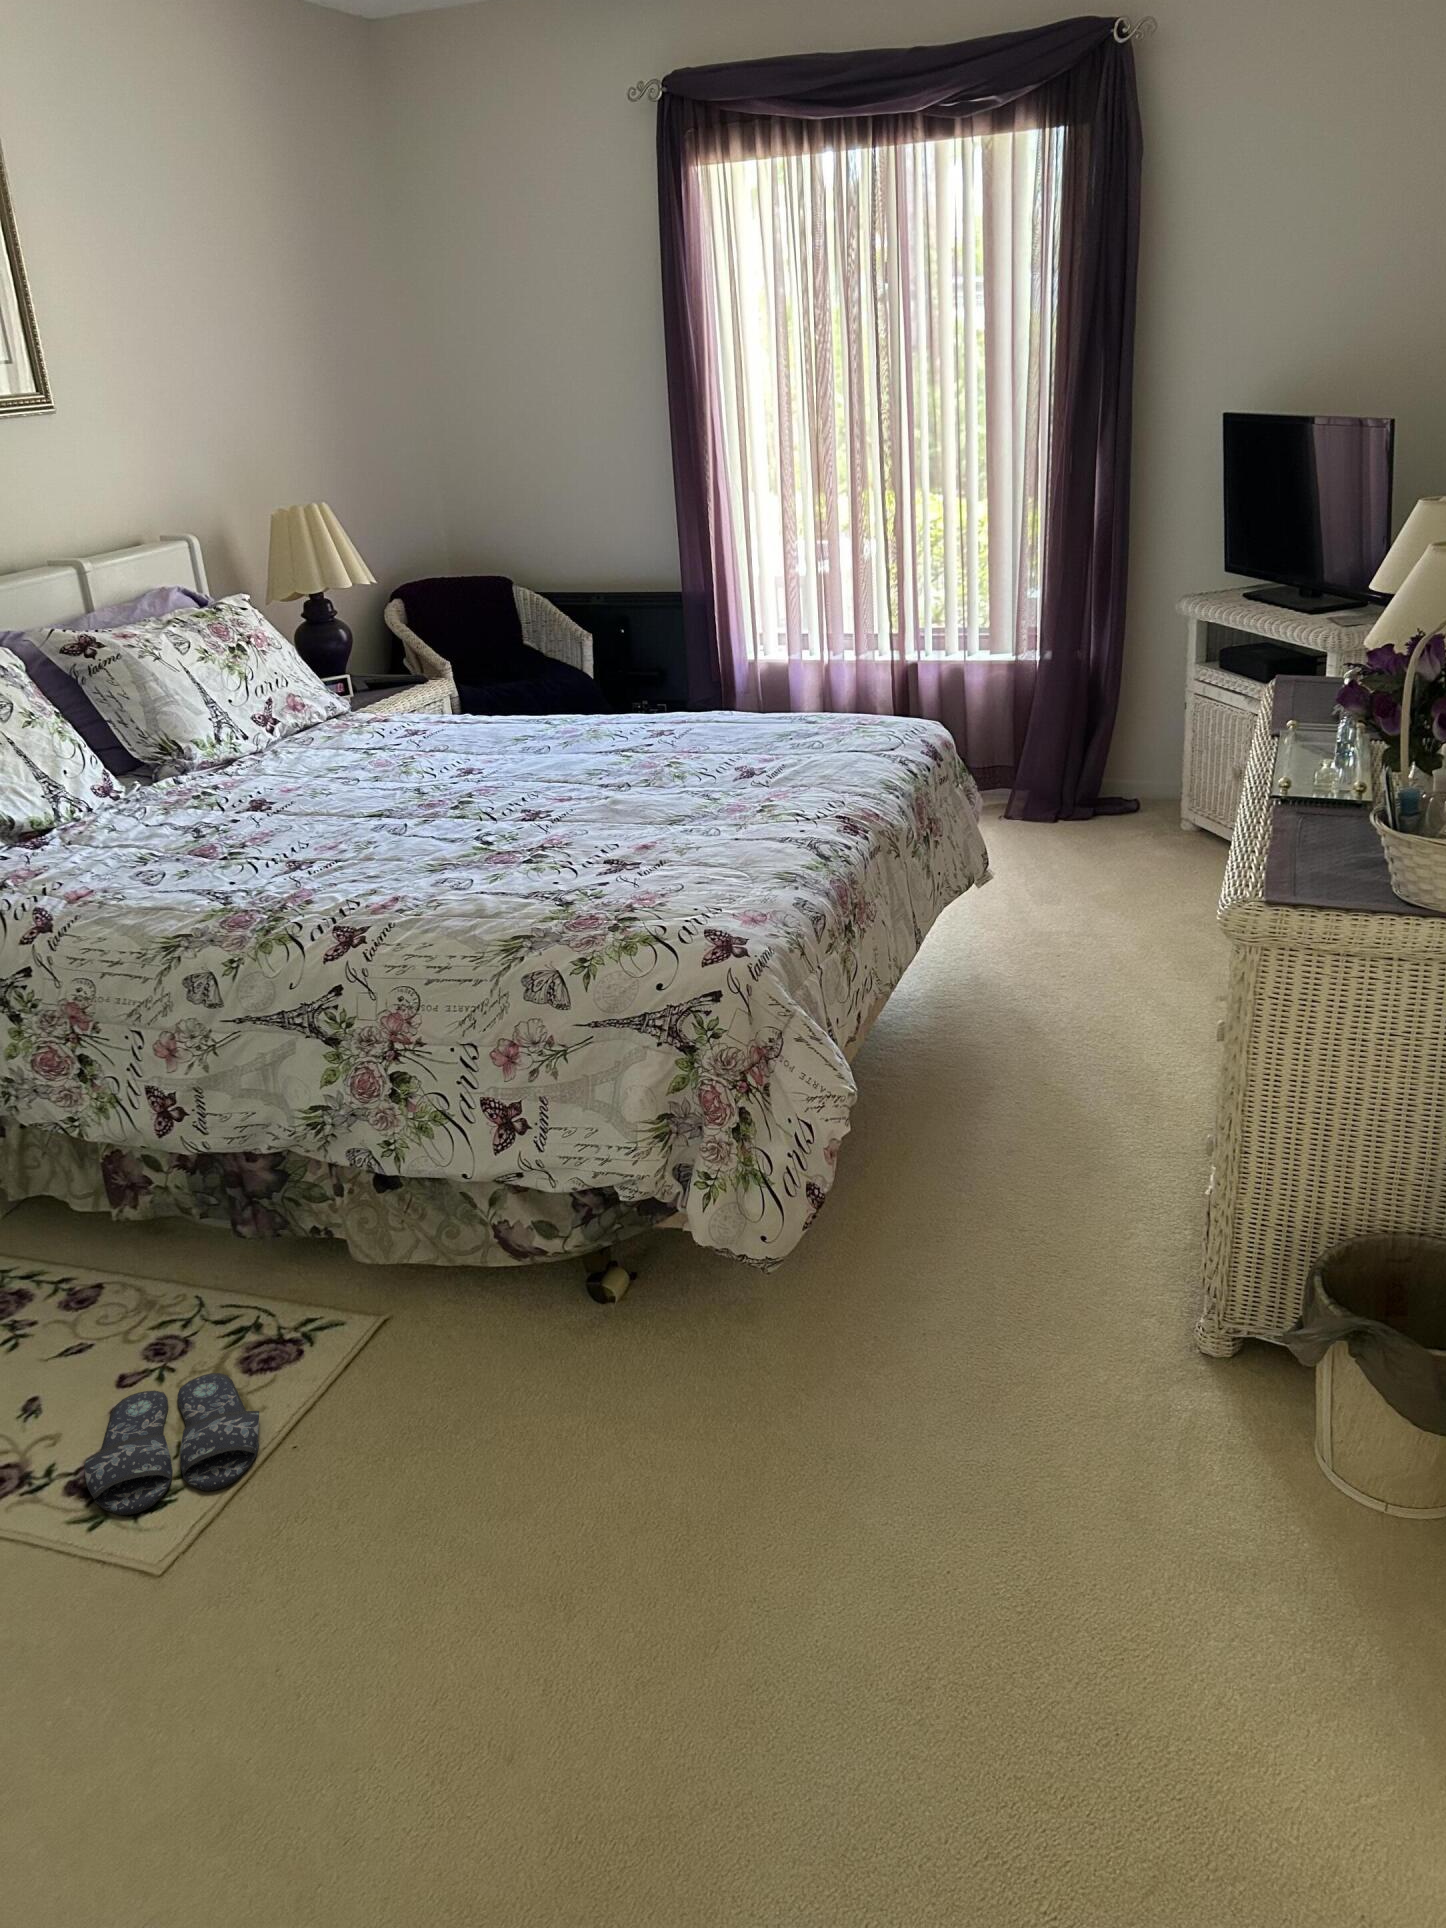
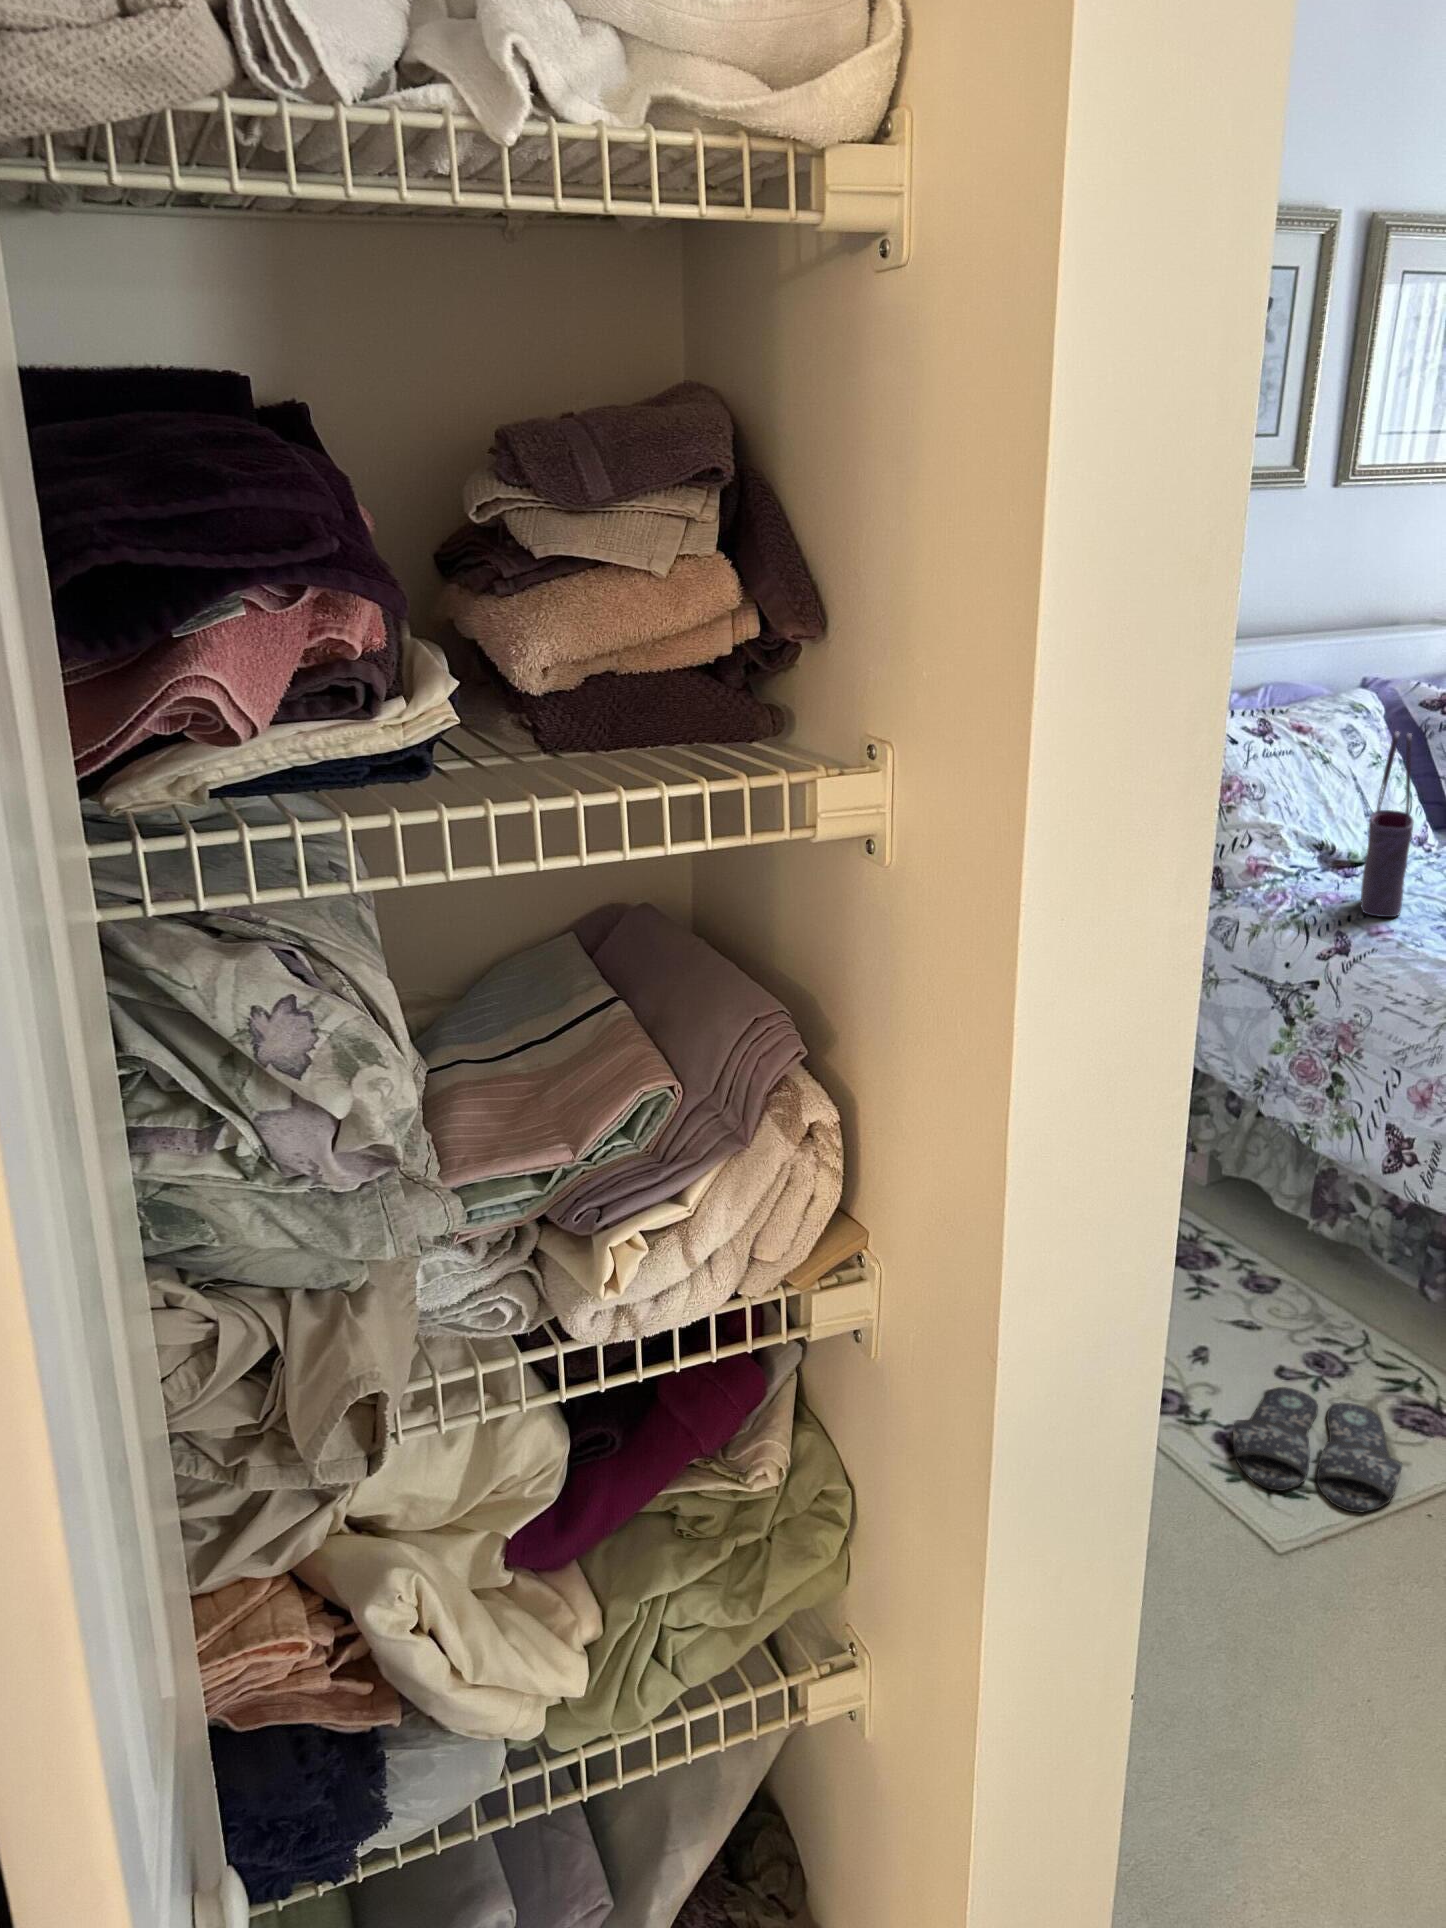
tote bag: none [24,685,97,882] -> present [1361,732,1414,917]

